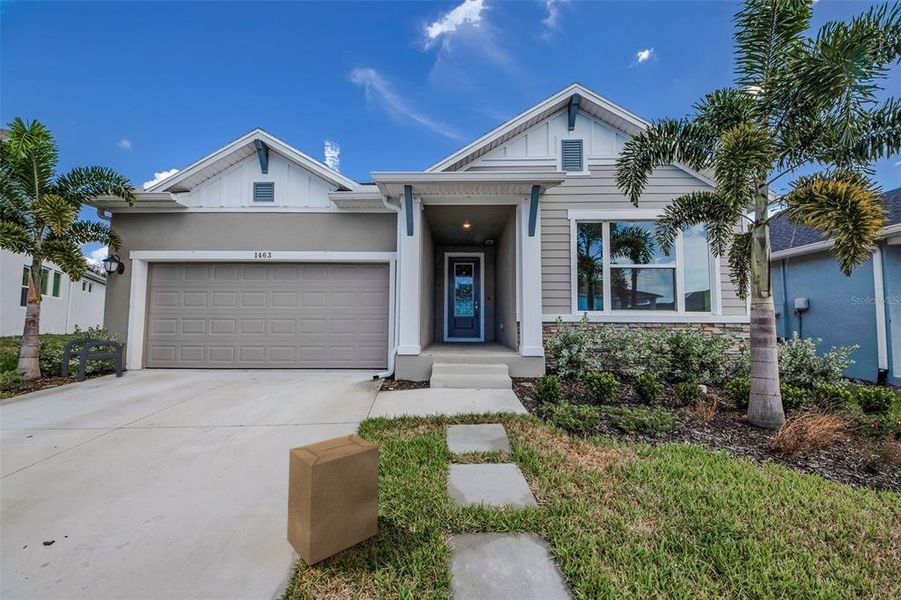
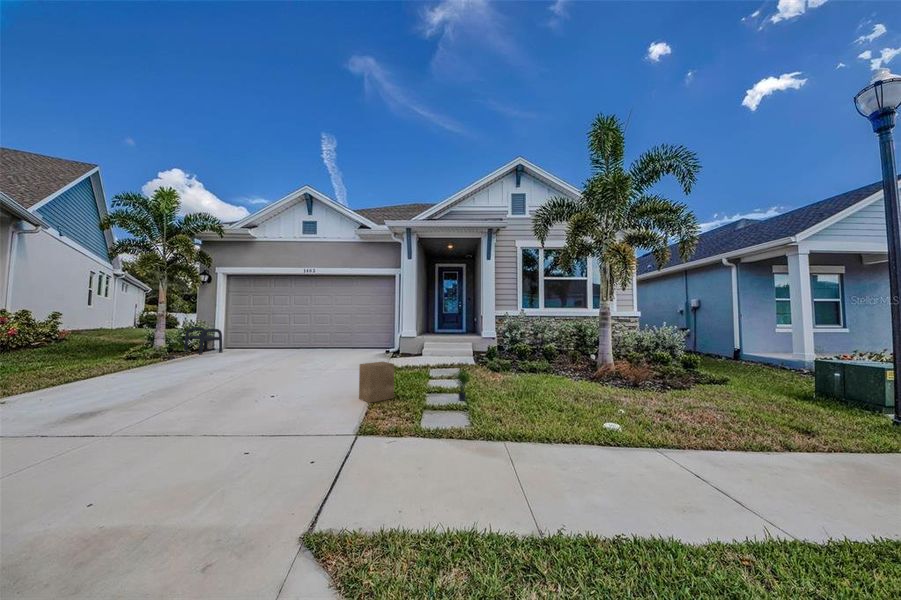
potted plant: none [522,451,584,548] -> present [455,370,468,401]

